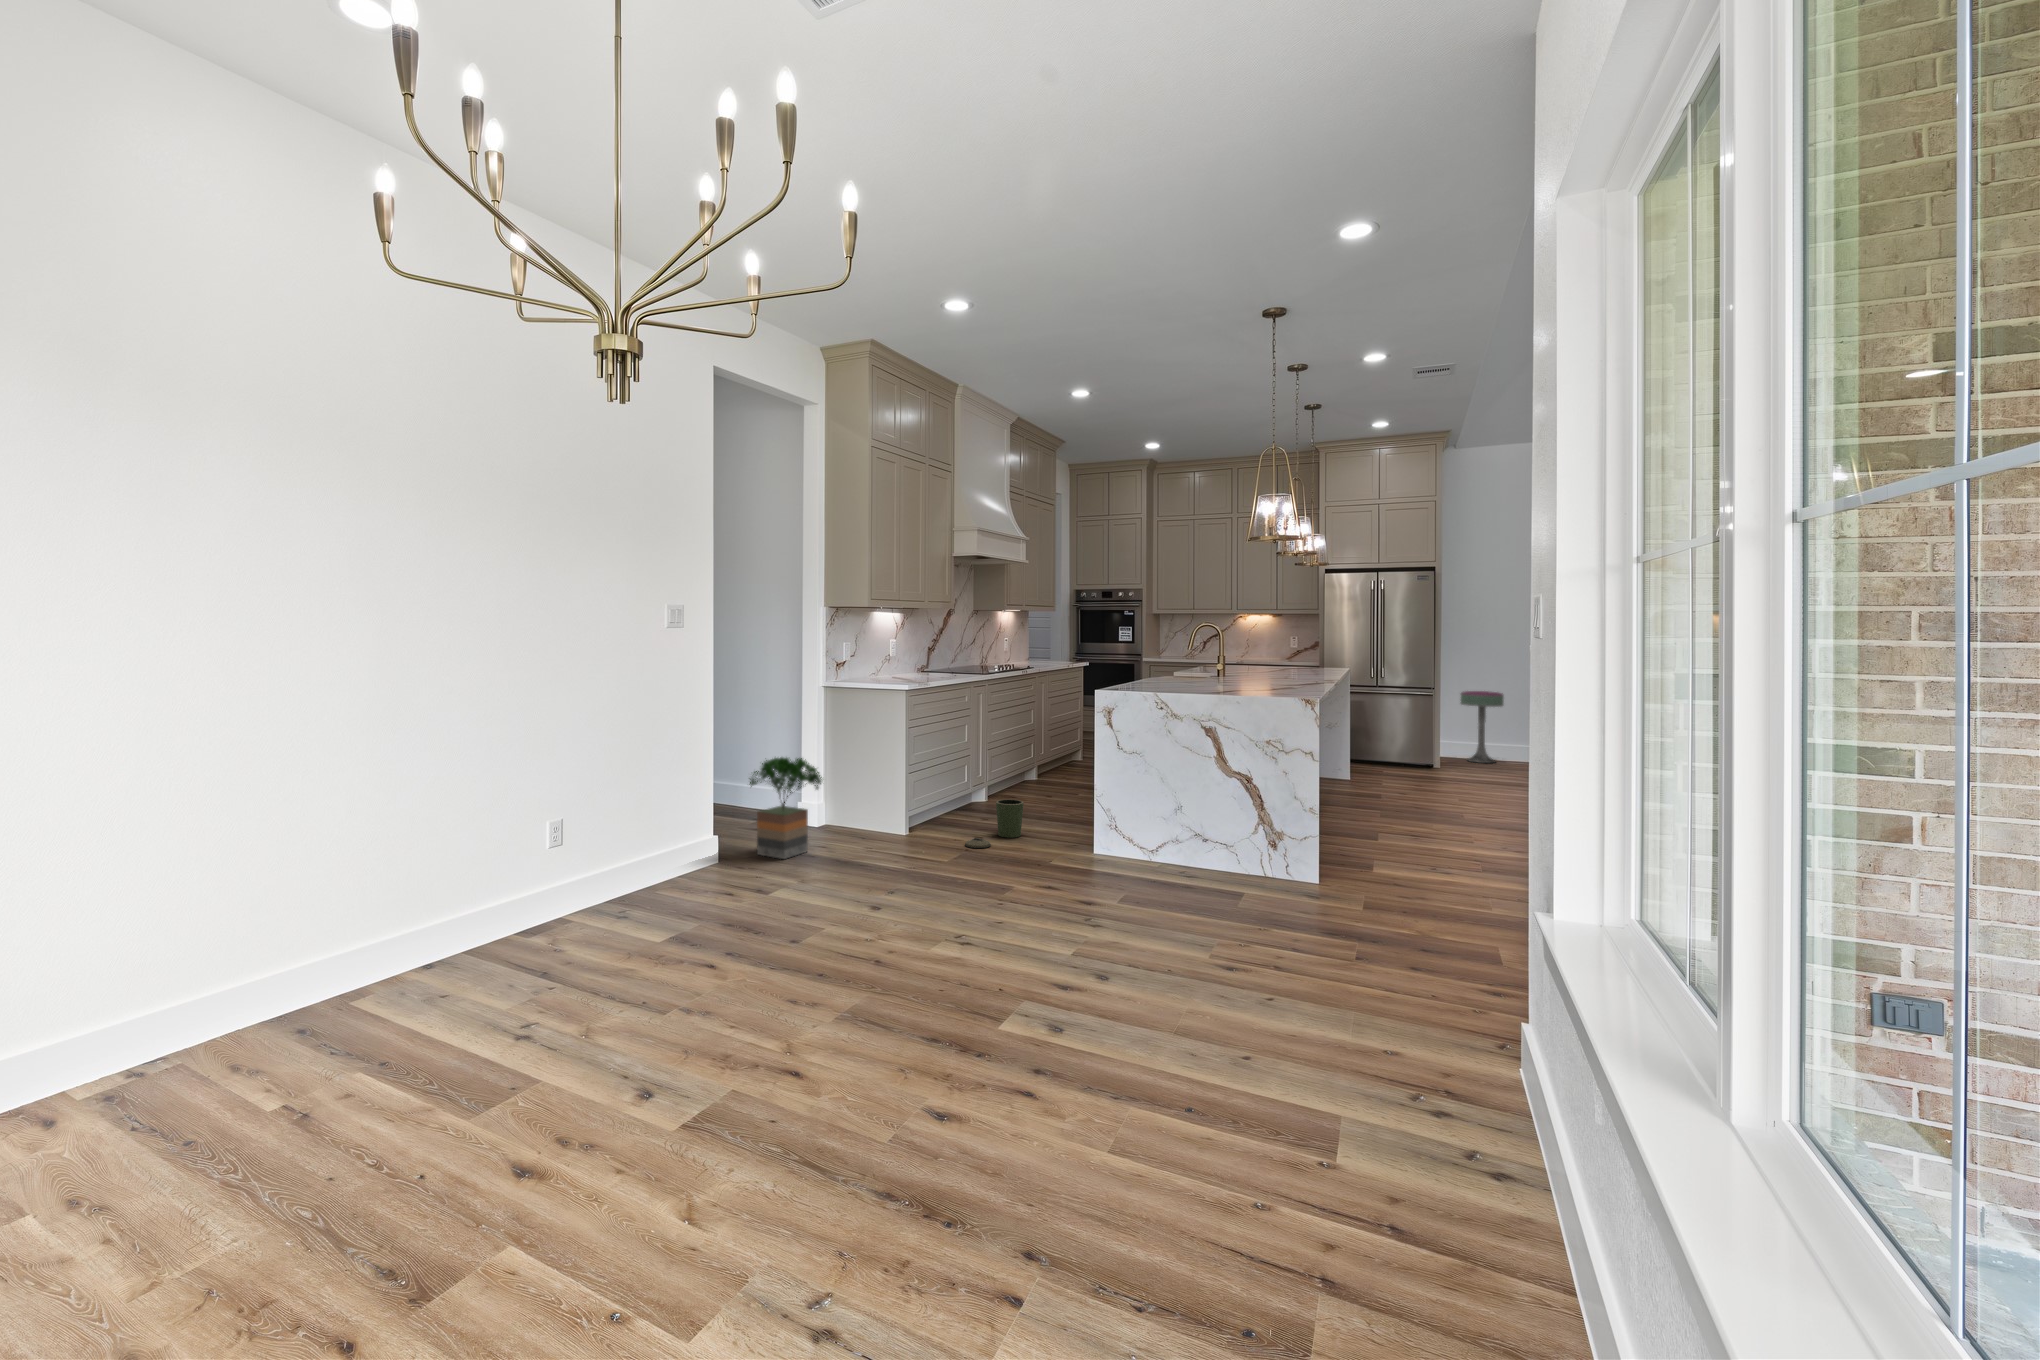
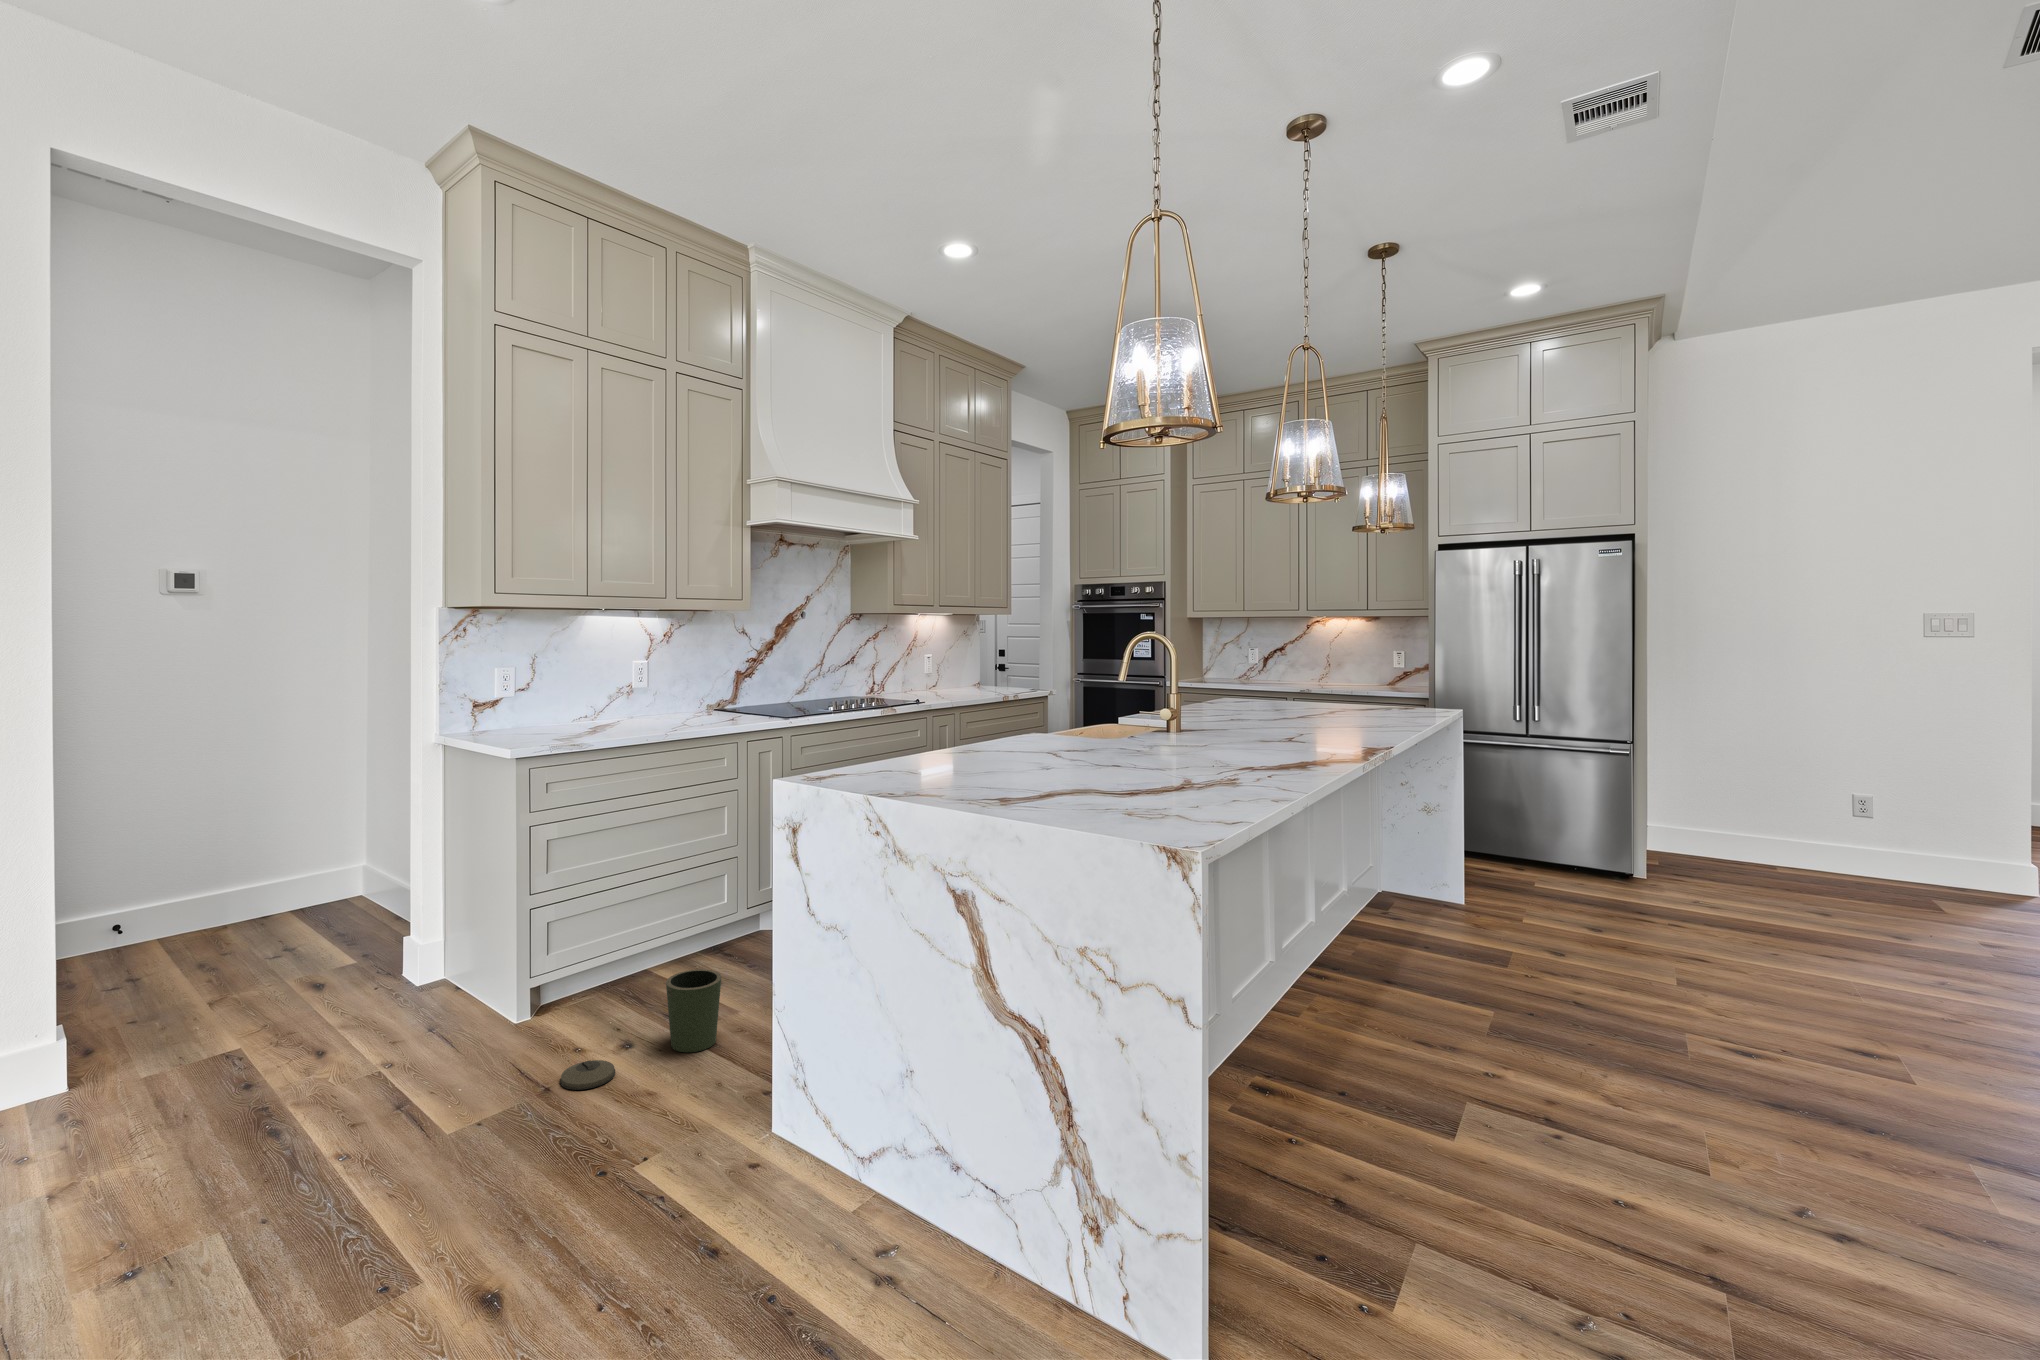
bar stool: present [1461,691,1504,763] -> none [1684,745,1768,871]
potted tree: present [749,757,822,859] -> none [113,886,286,1105]

